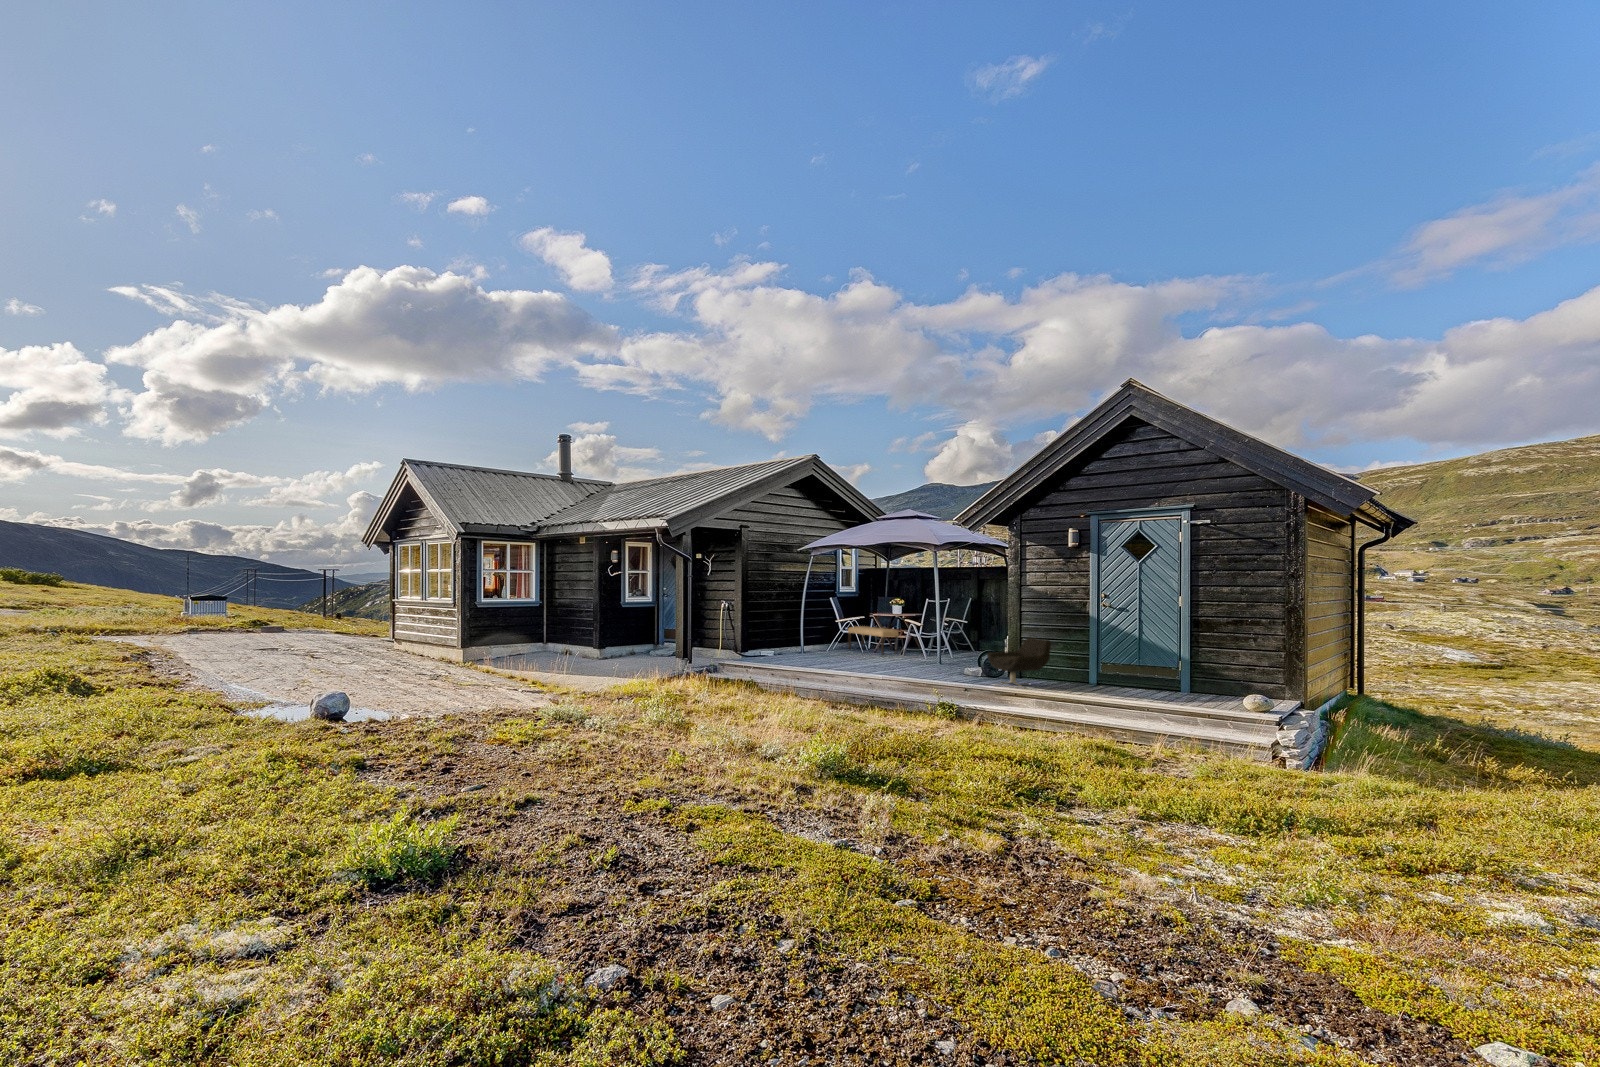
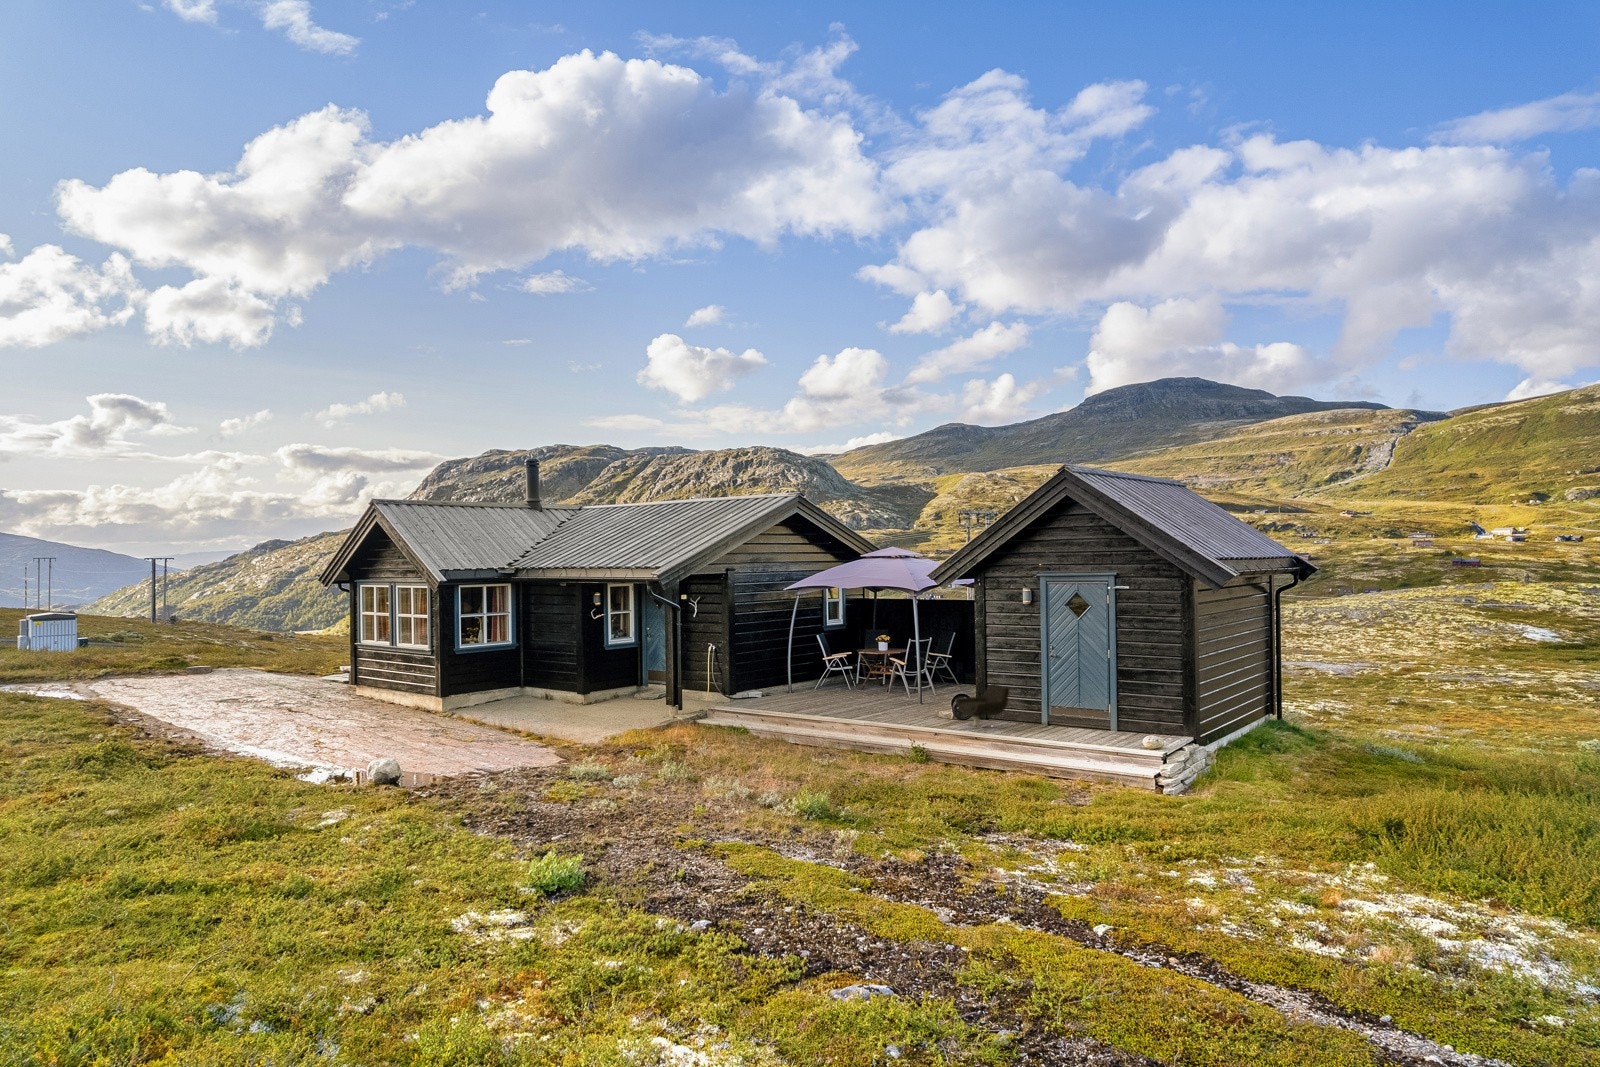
bench: present [848,626,899,654] -> none [834,663,883,693]

